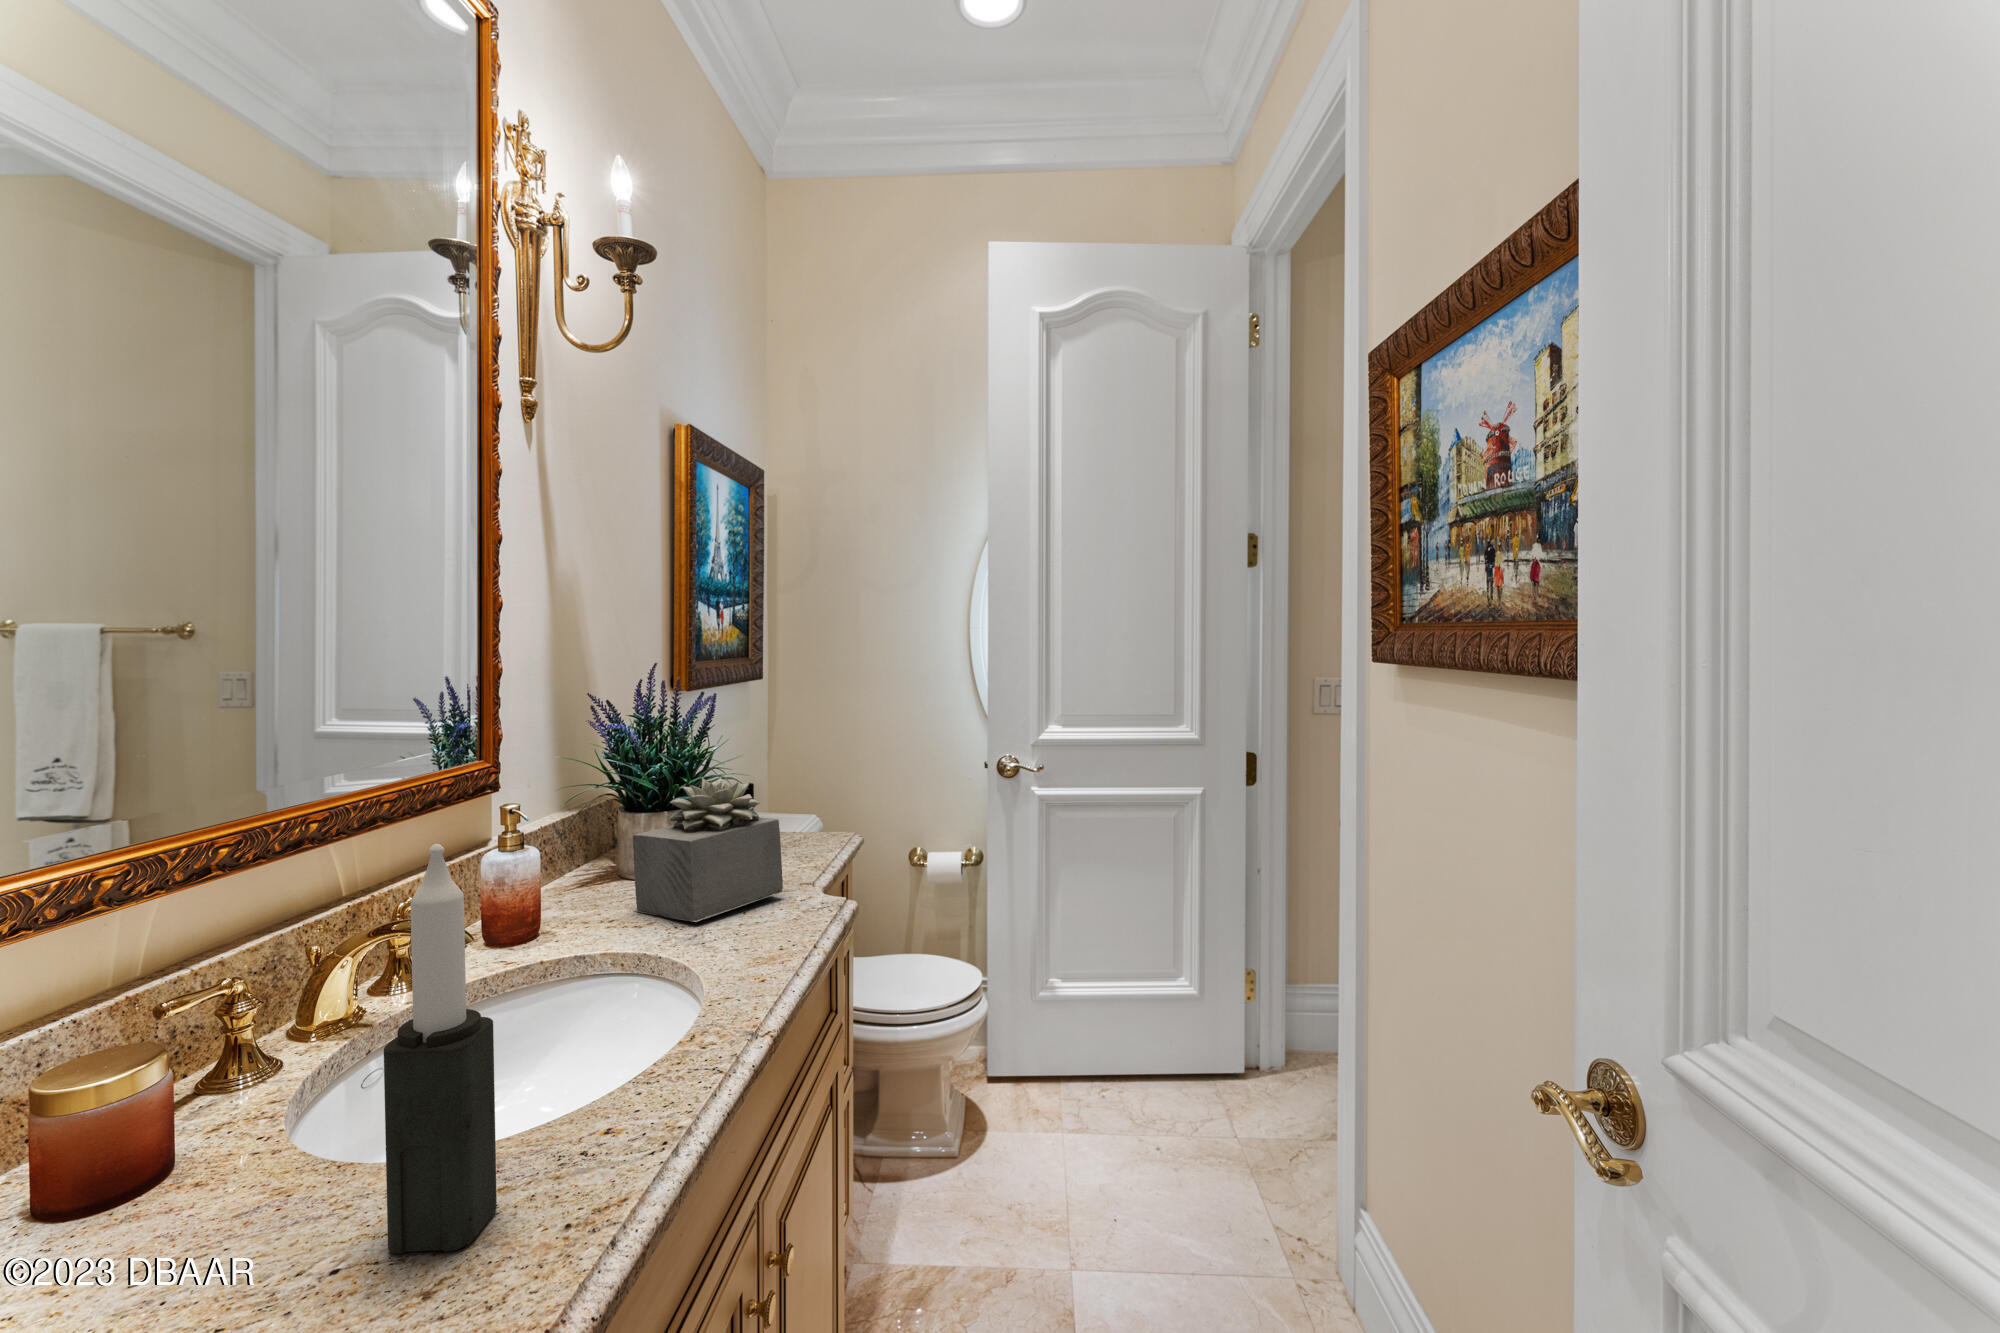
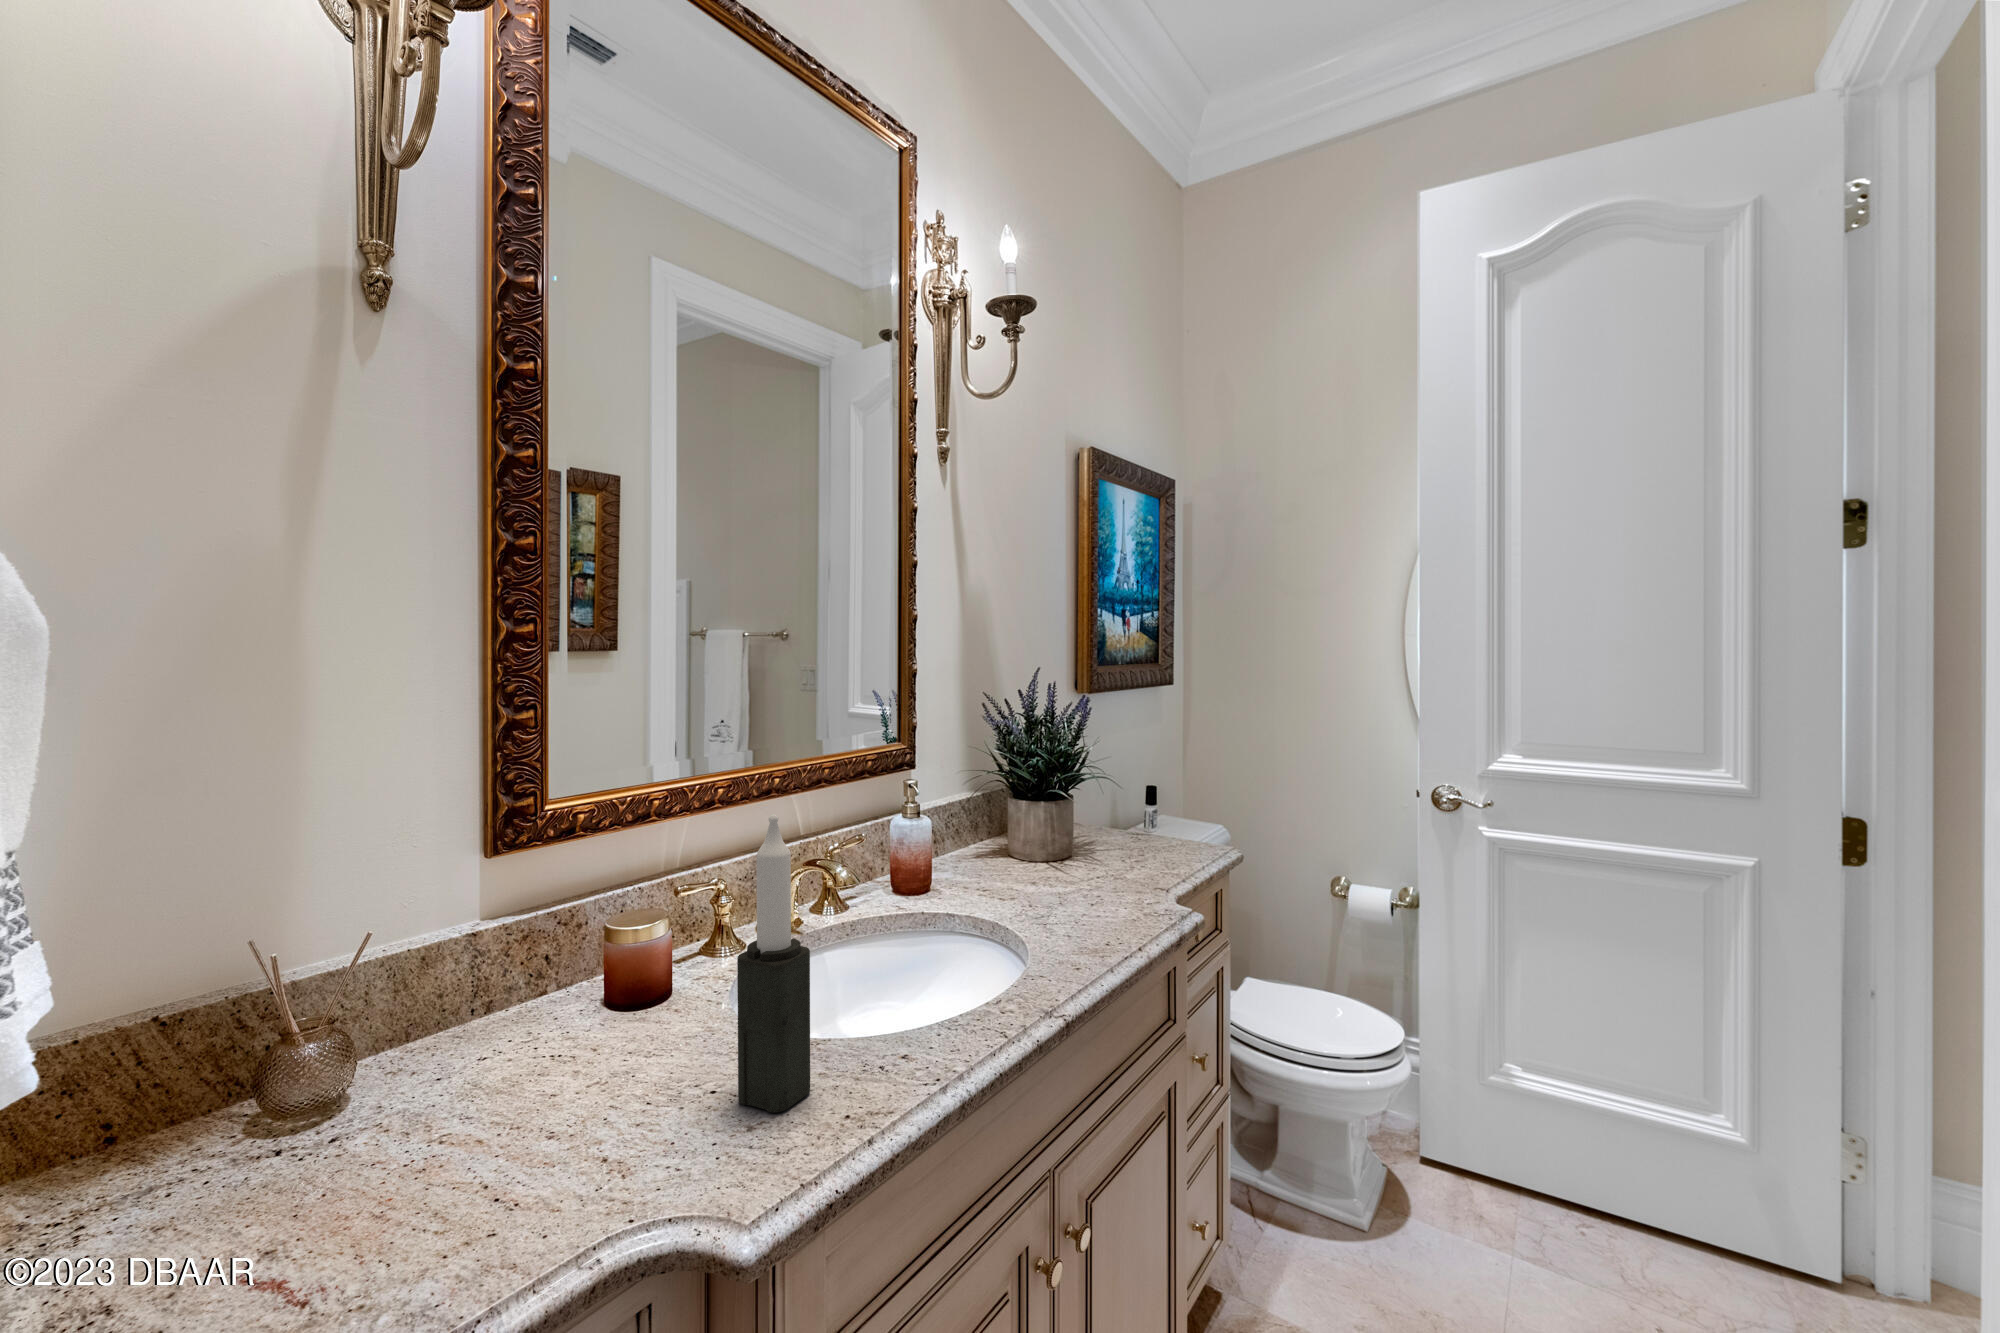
succulent plant: present [633,777,784,922] -> none [1004,775,1135,903]

